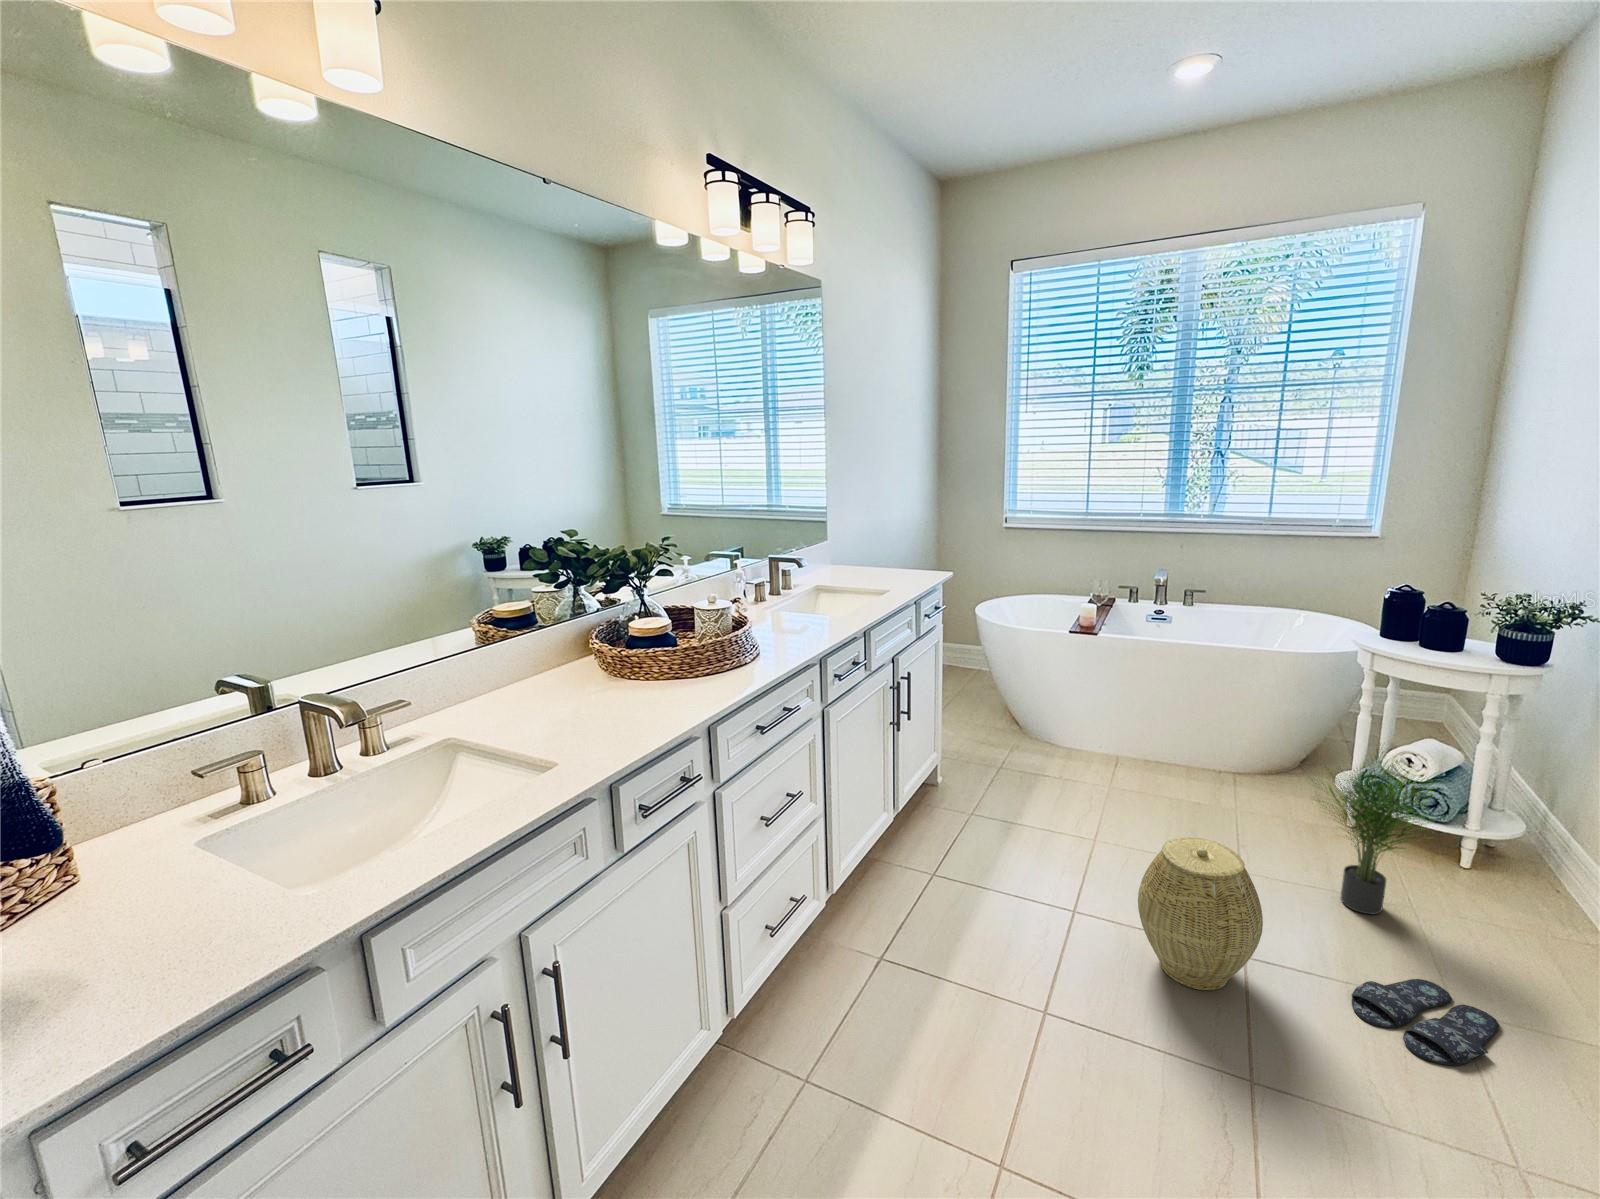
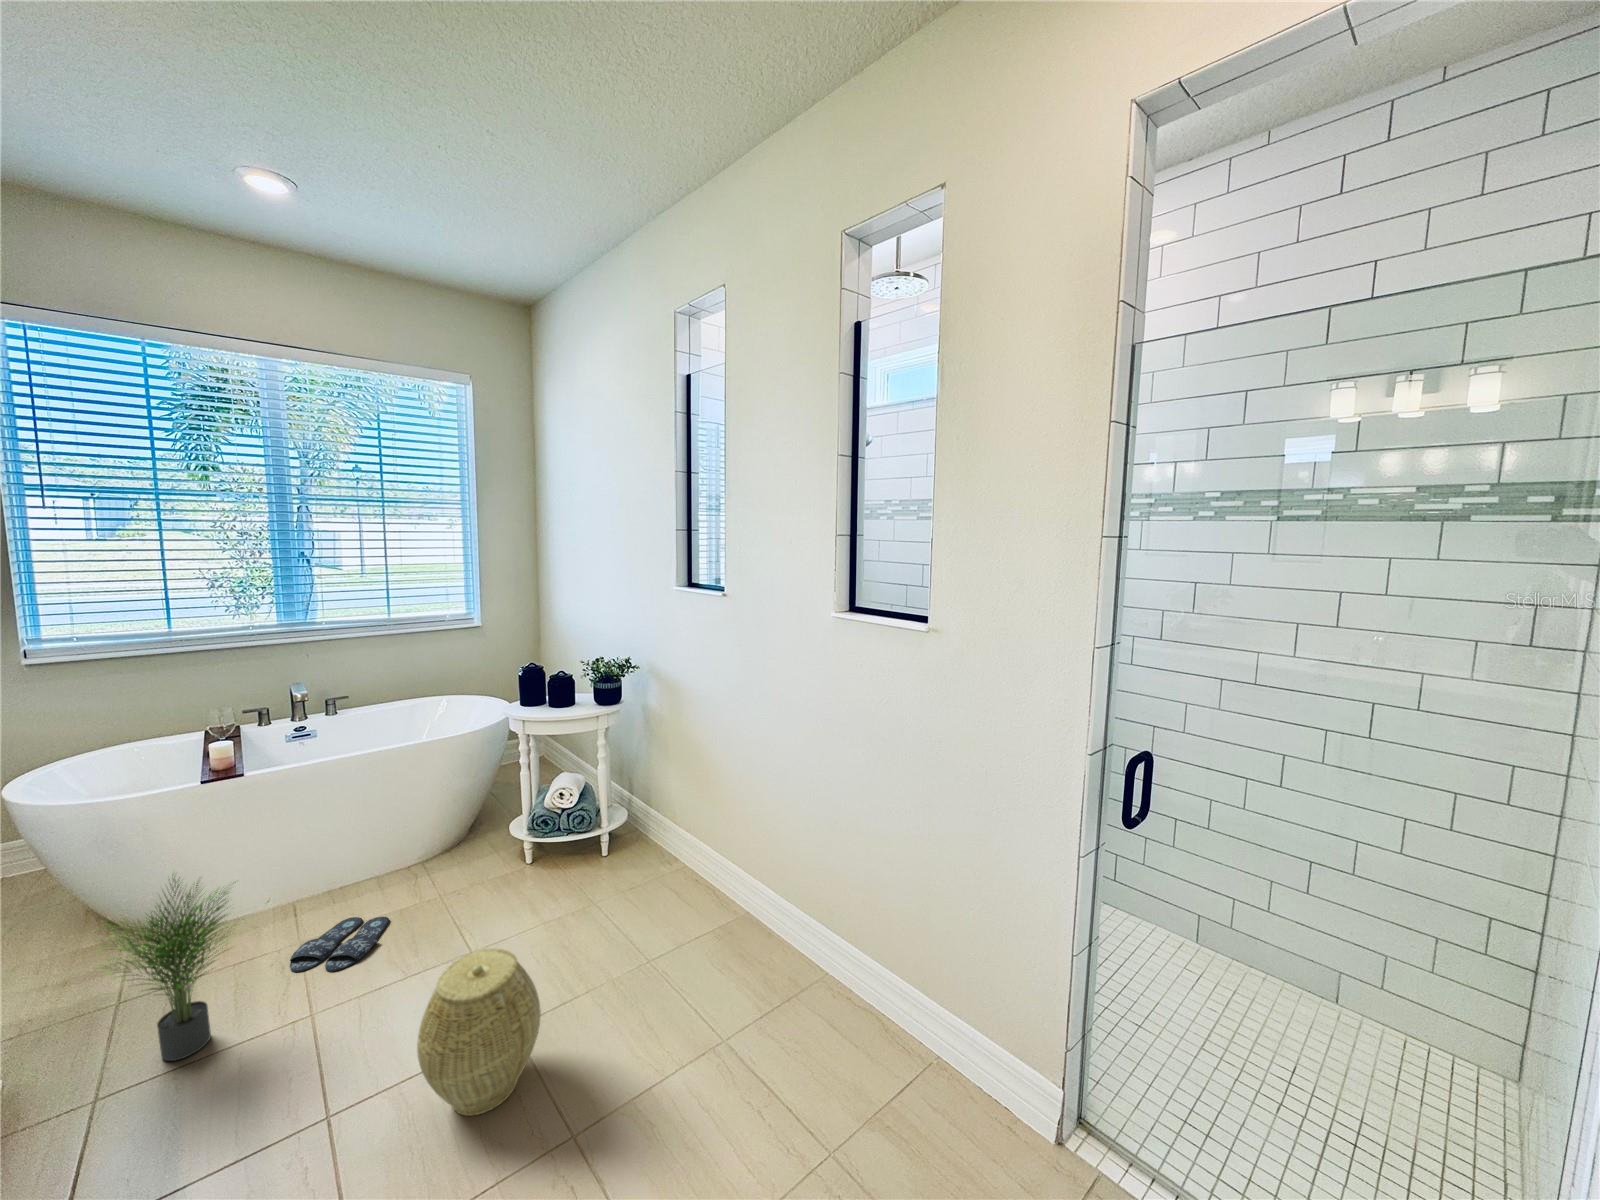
potted plant: present [1315,749,1436,914] -> present [100,877,237,1061]
slippers: present [1352,979,1499,1066] -> present [290,917,389,973]

